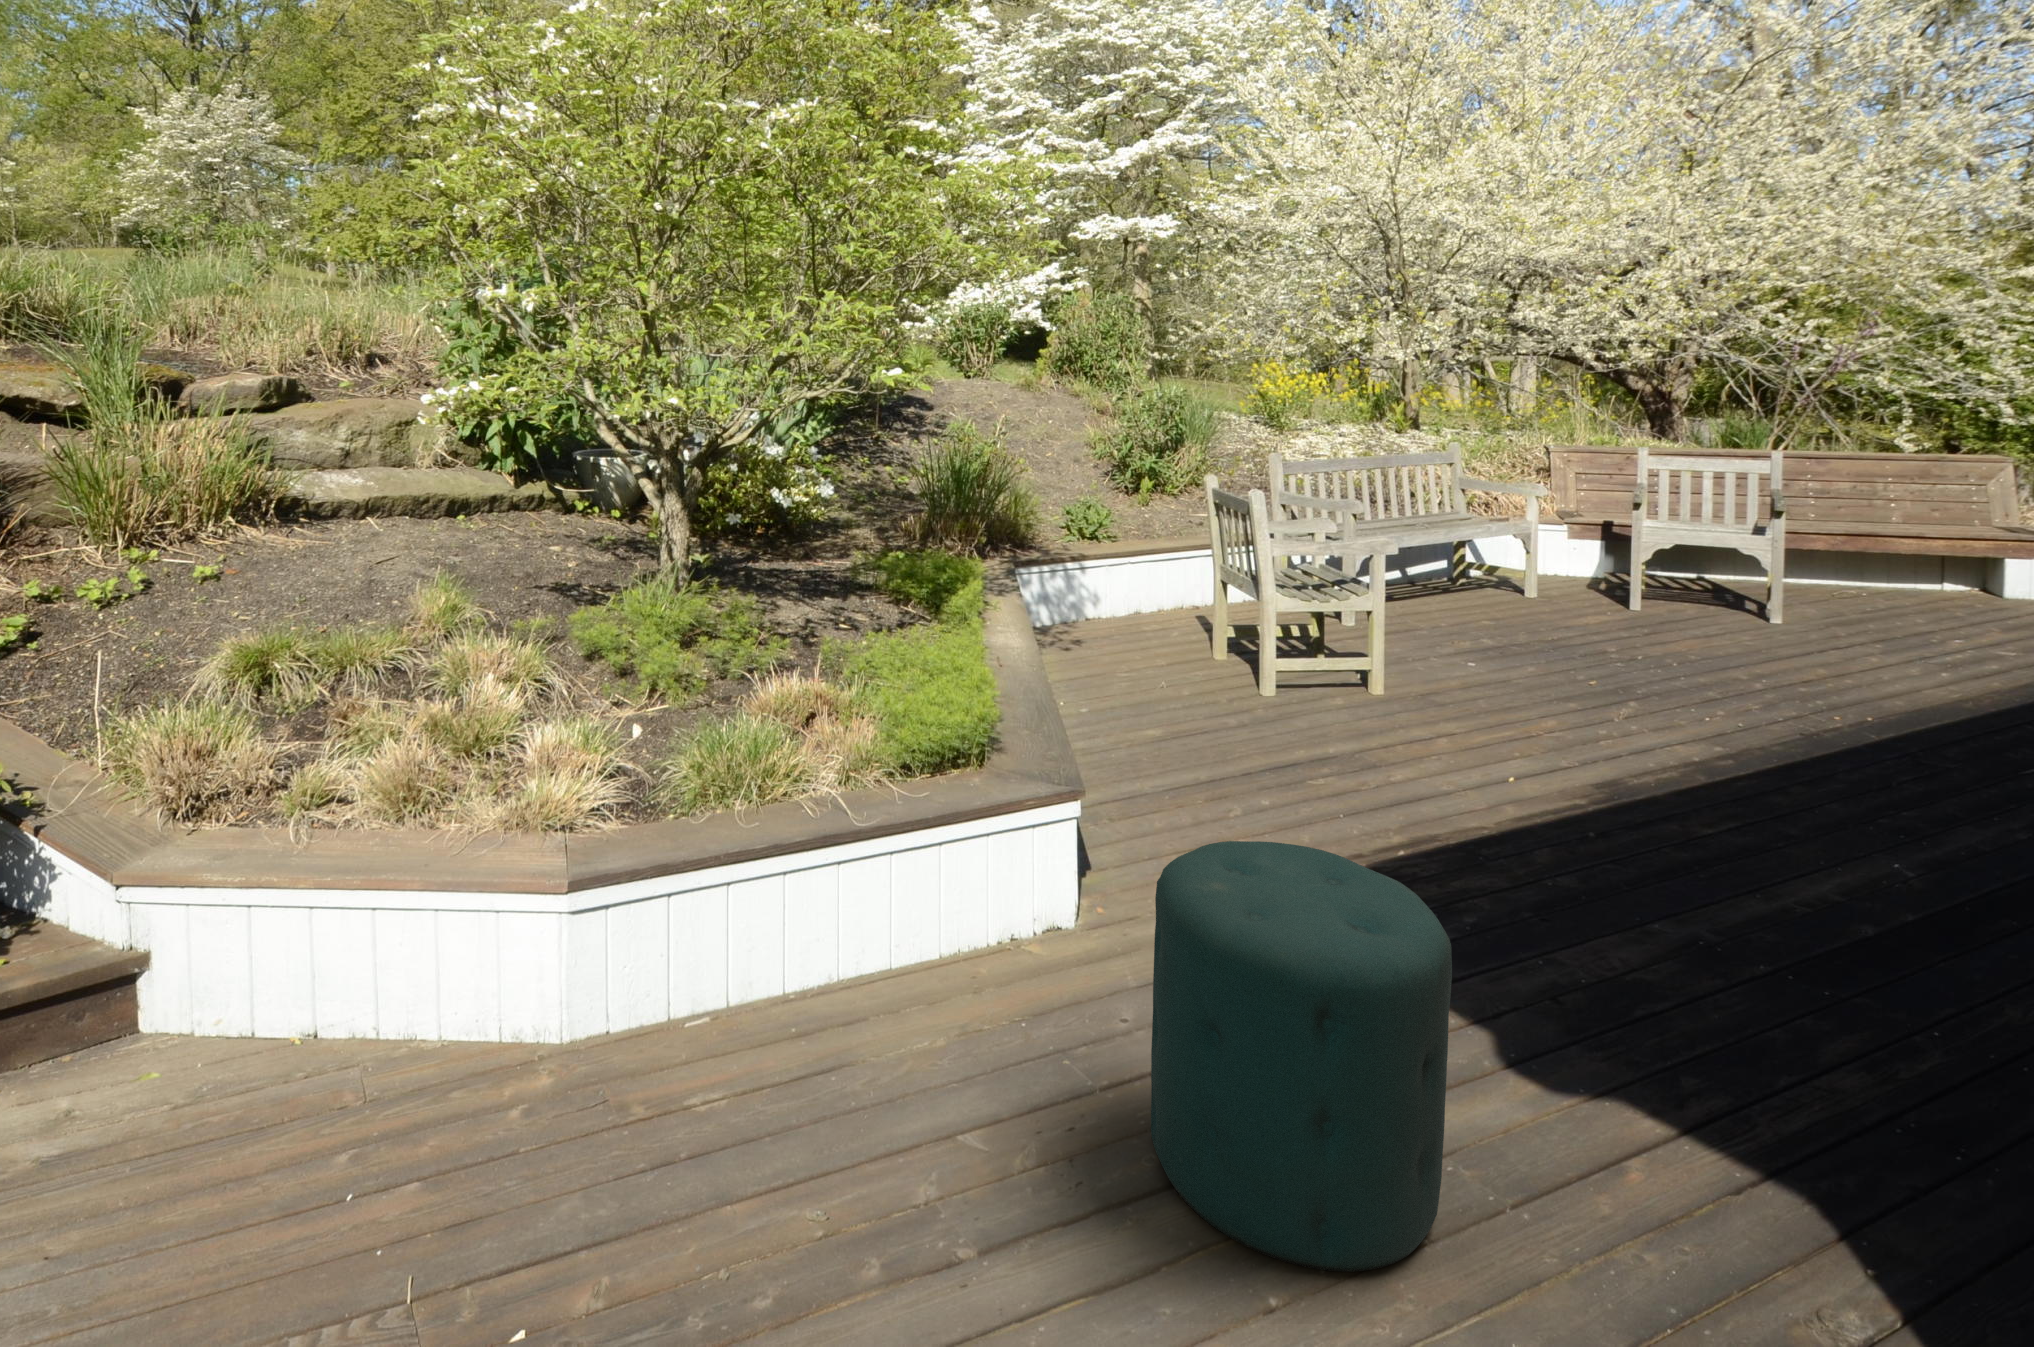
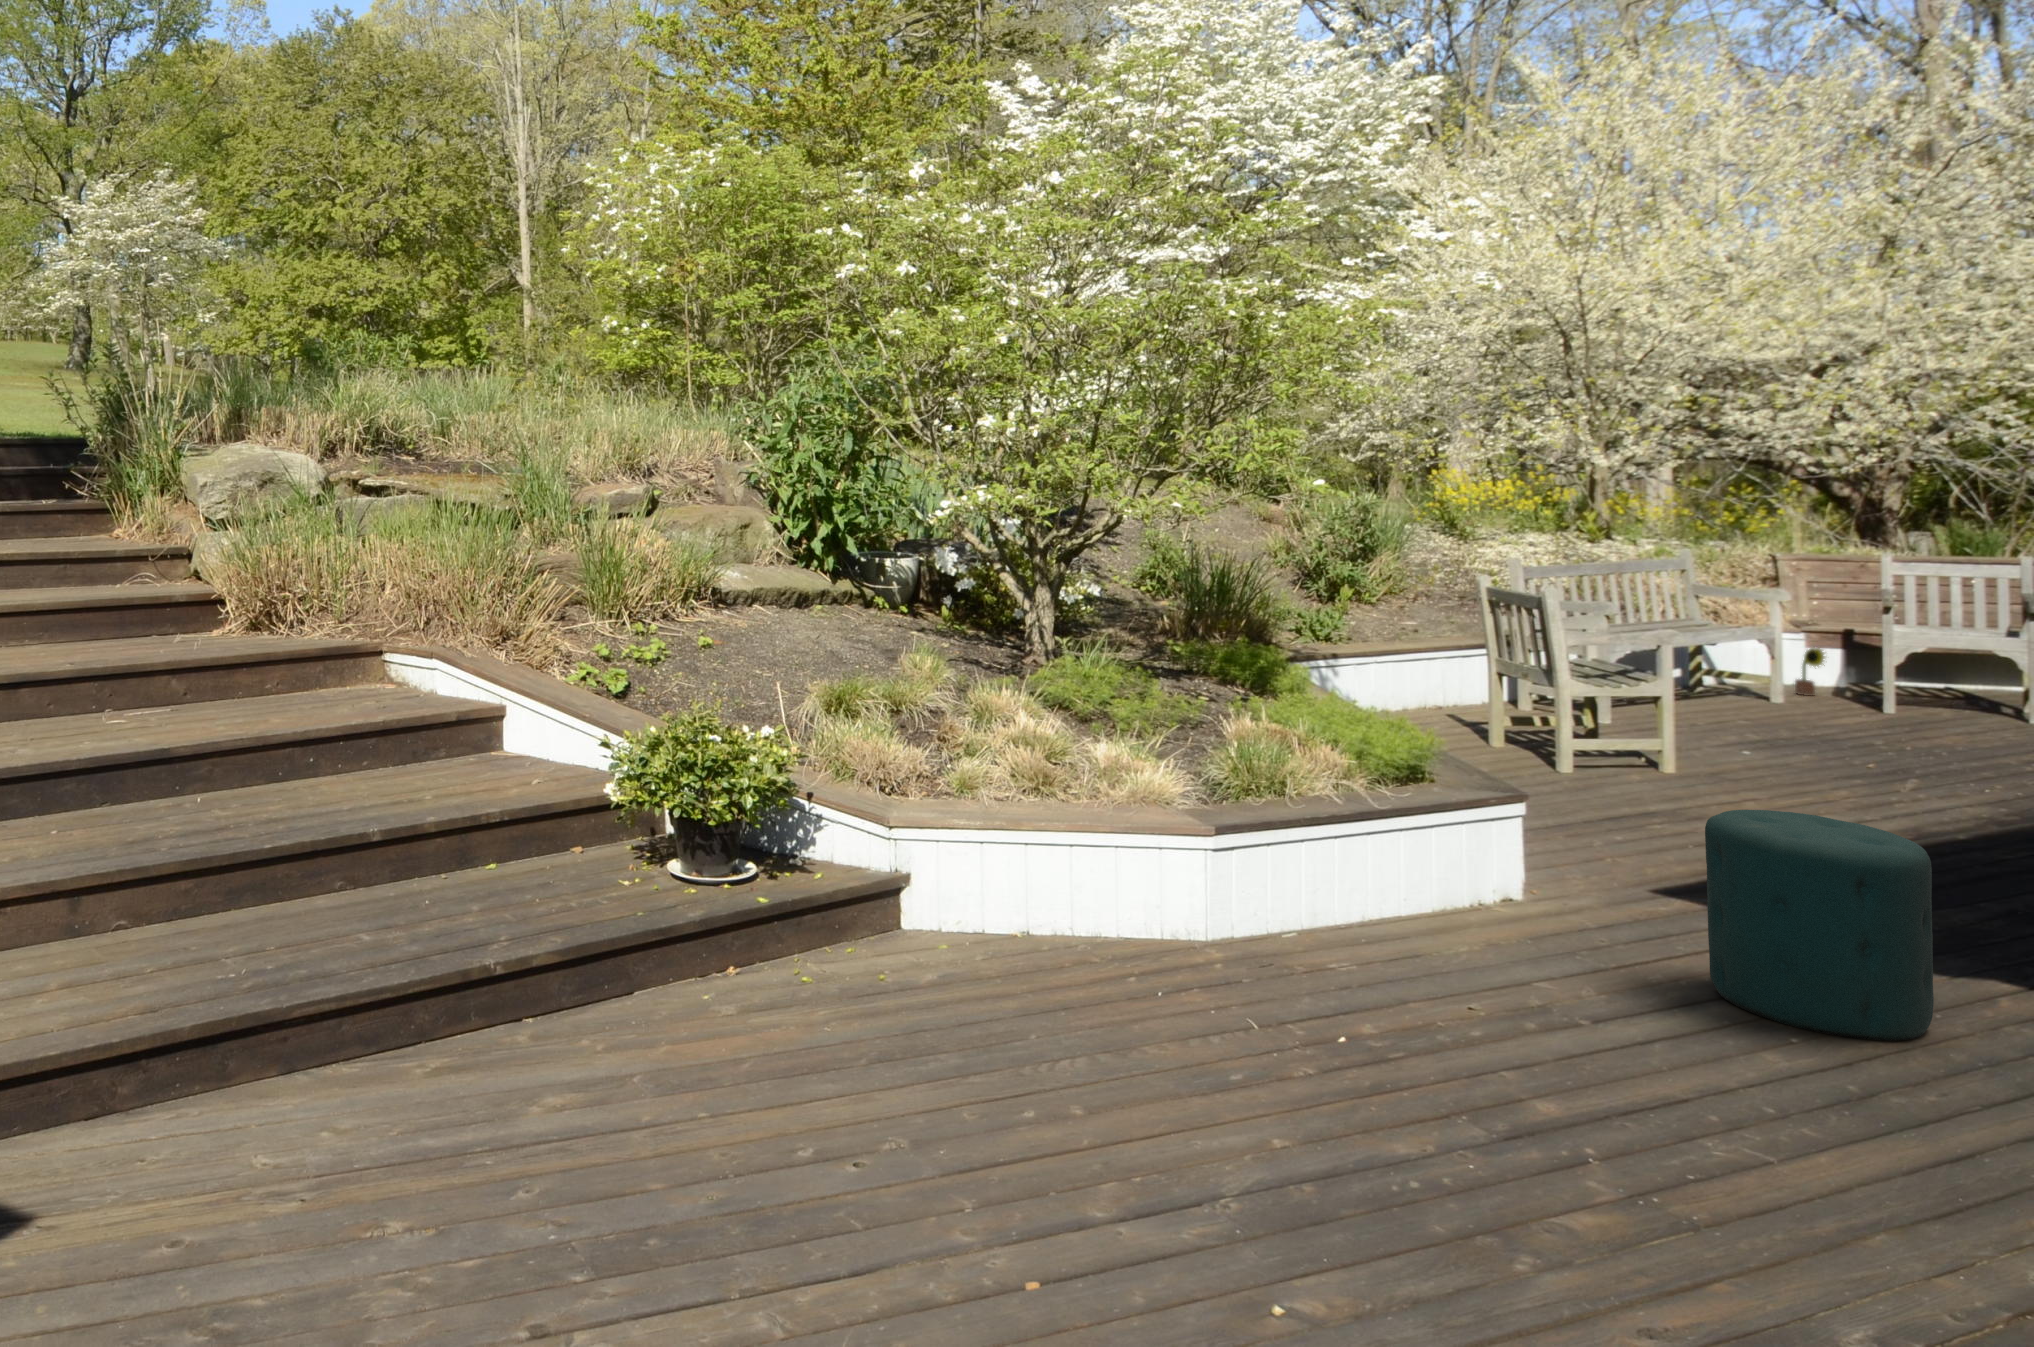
decorative plant: none [1561,538,1592,585] -> present [1795,648,1825,696]

